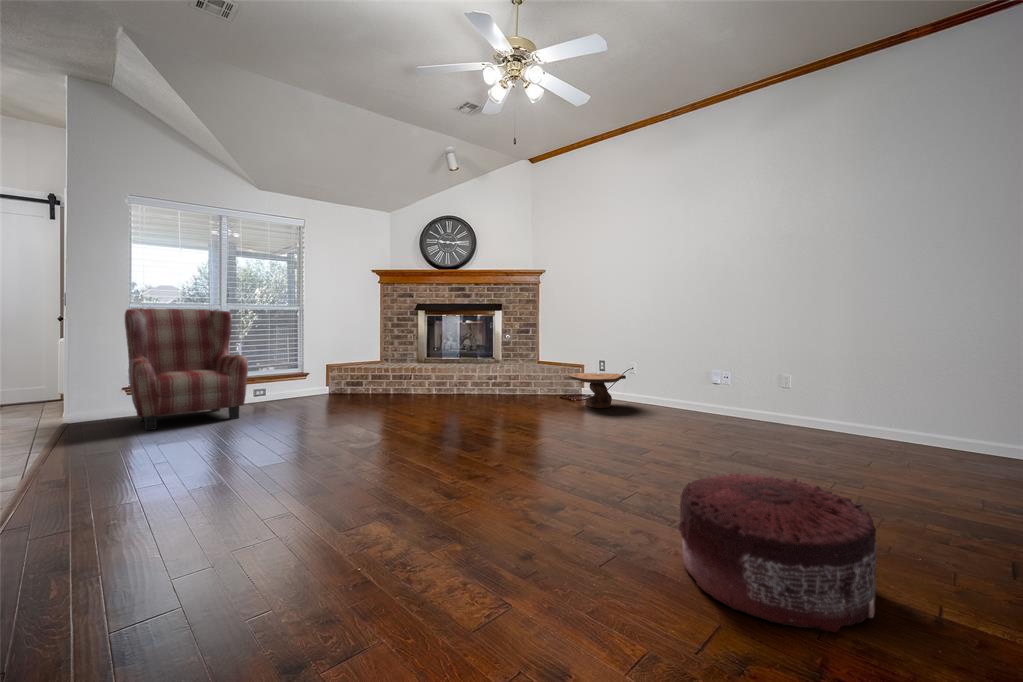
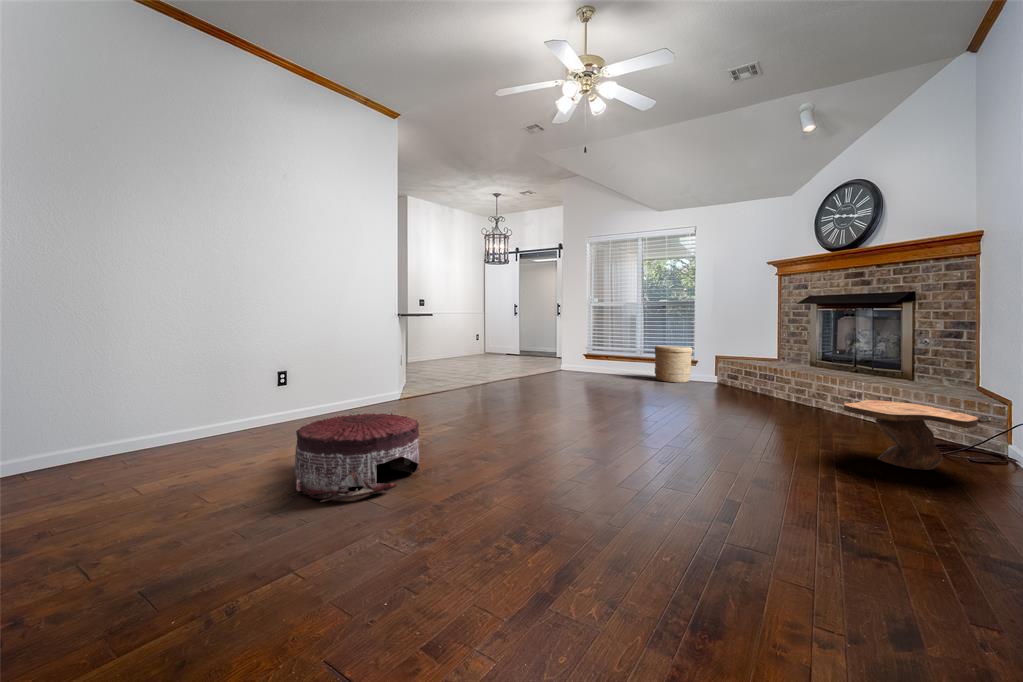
armchair: present [125,308,248,430] -> none [564,306,635,379]
woven basket: none [269,359,317,405] -> present [655,345,692,383]

